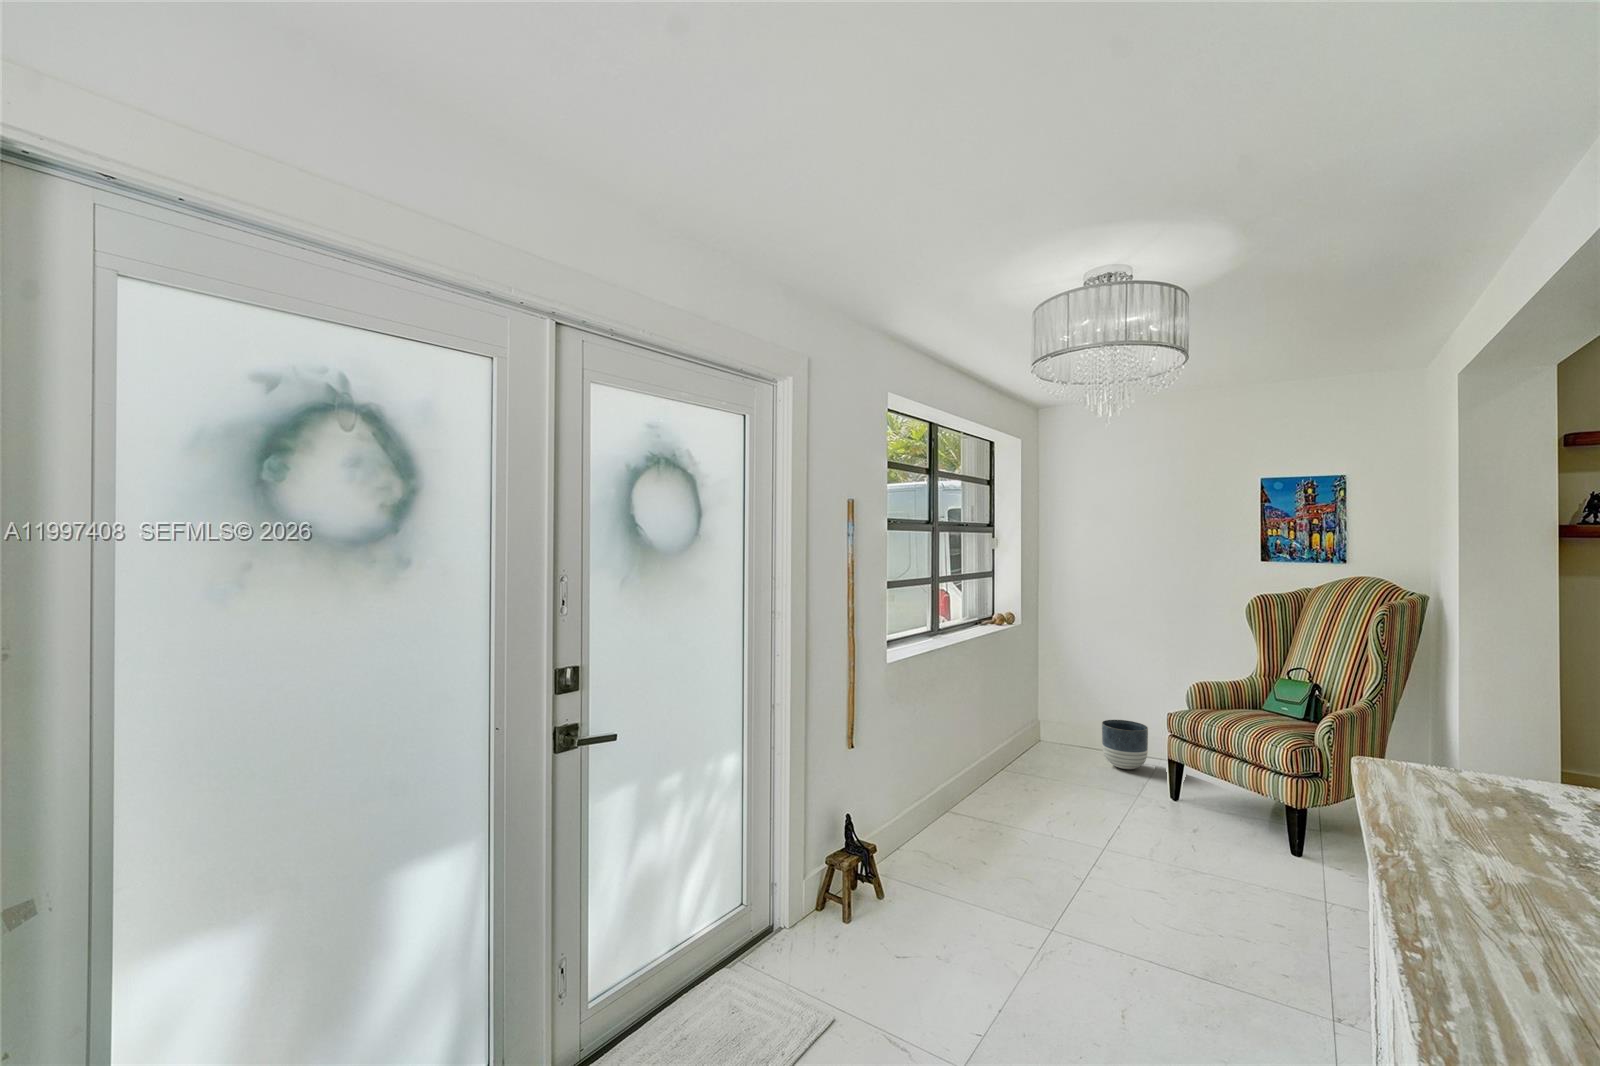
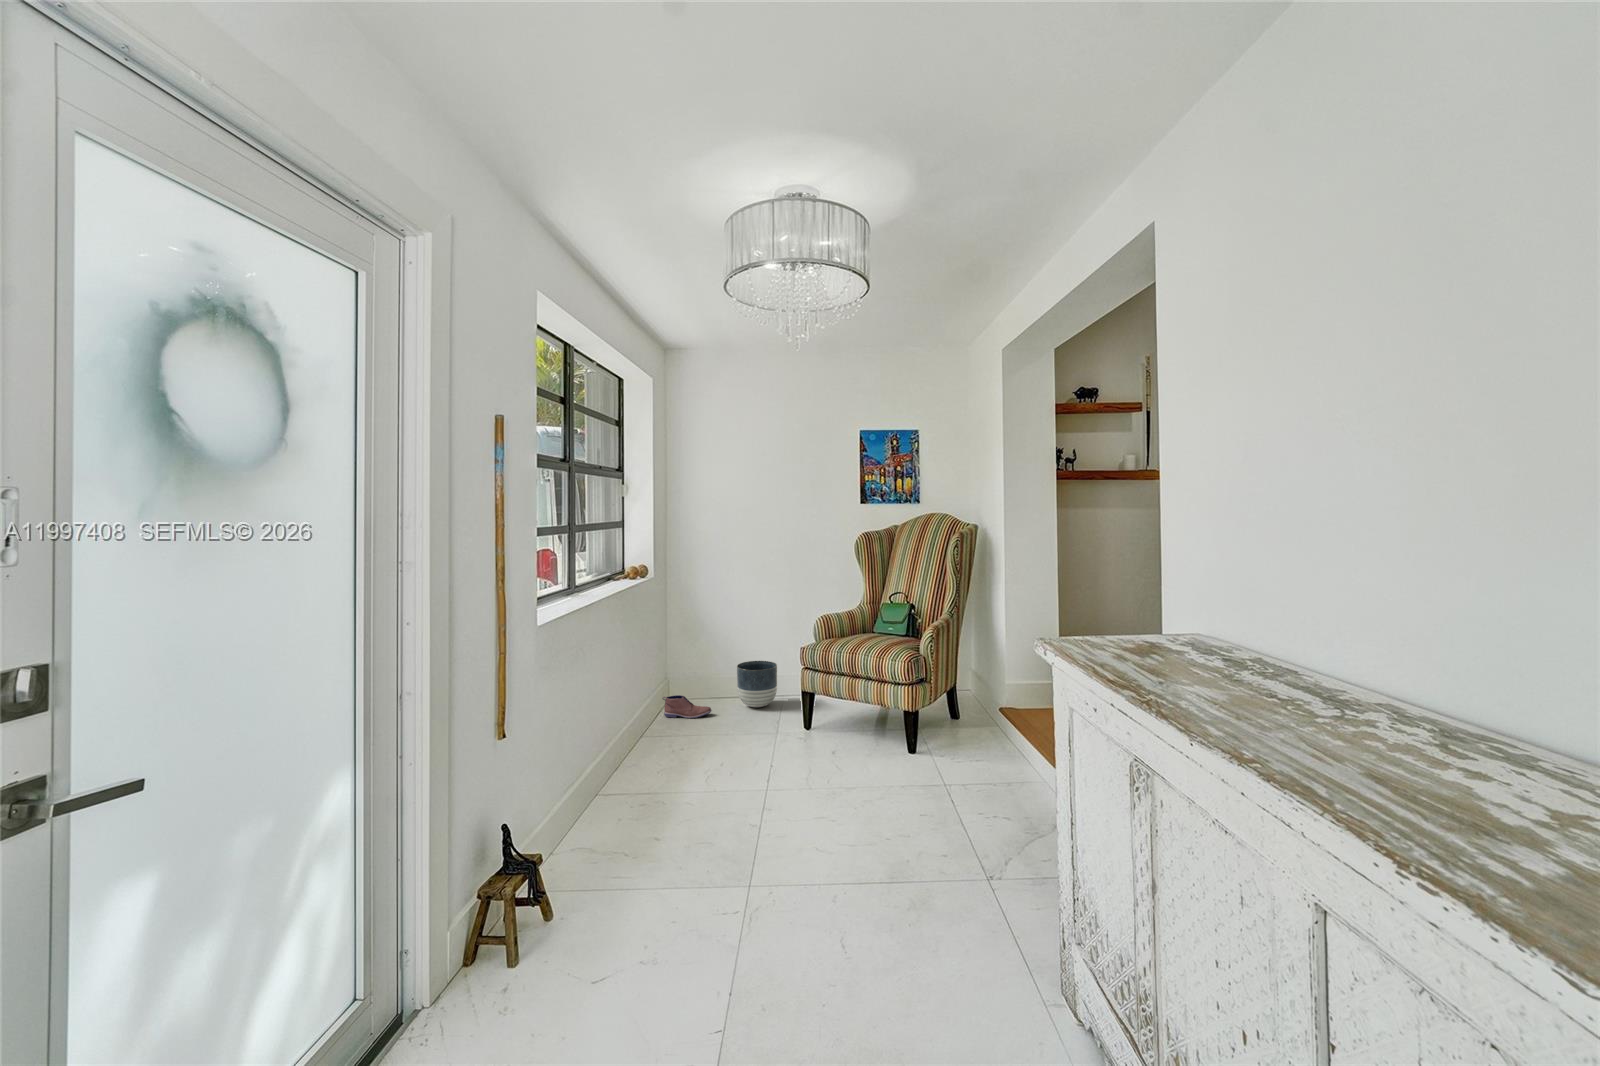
shoe: none [1023,739,1072,765] -> present [663,695,712,718]

